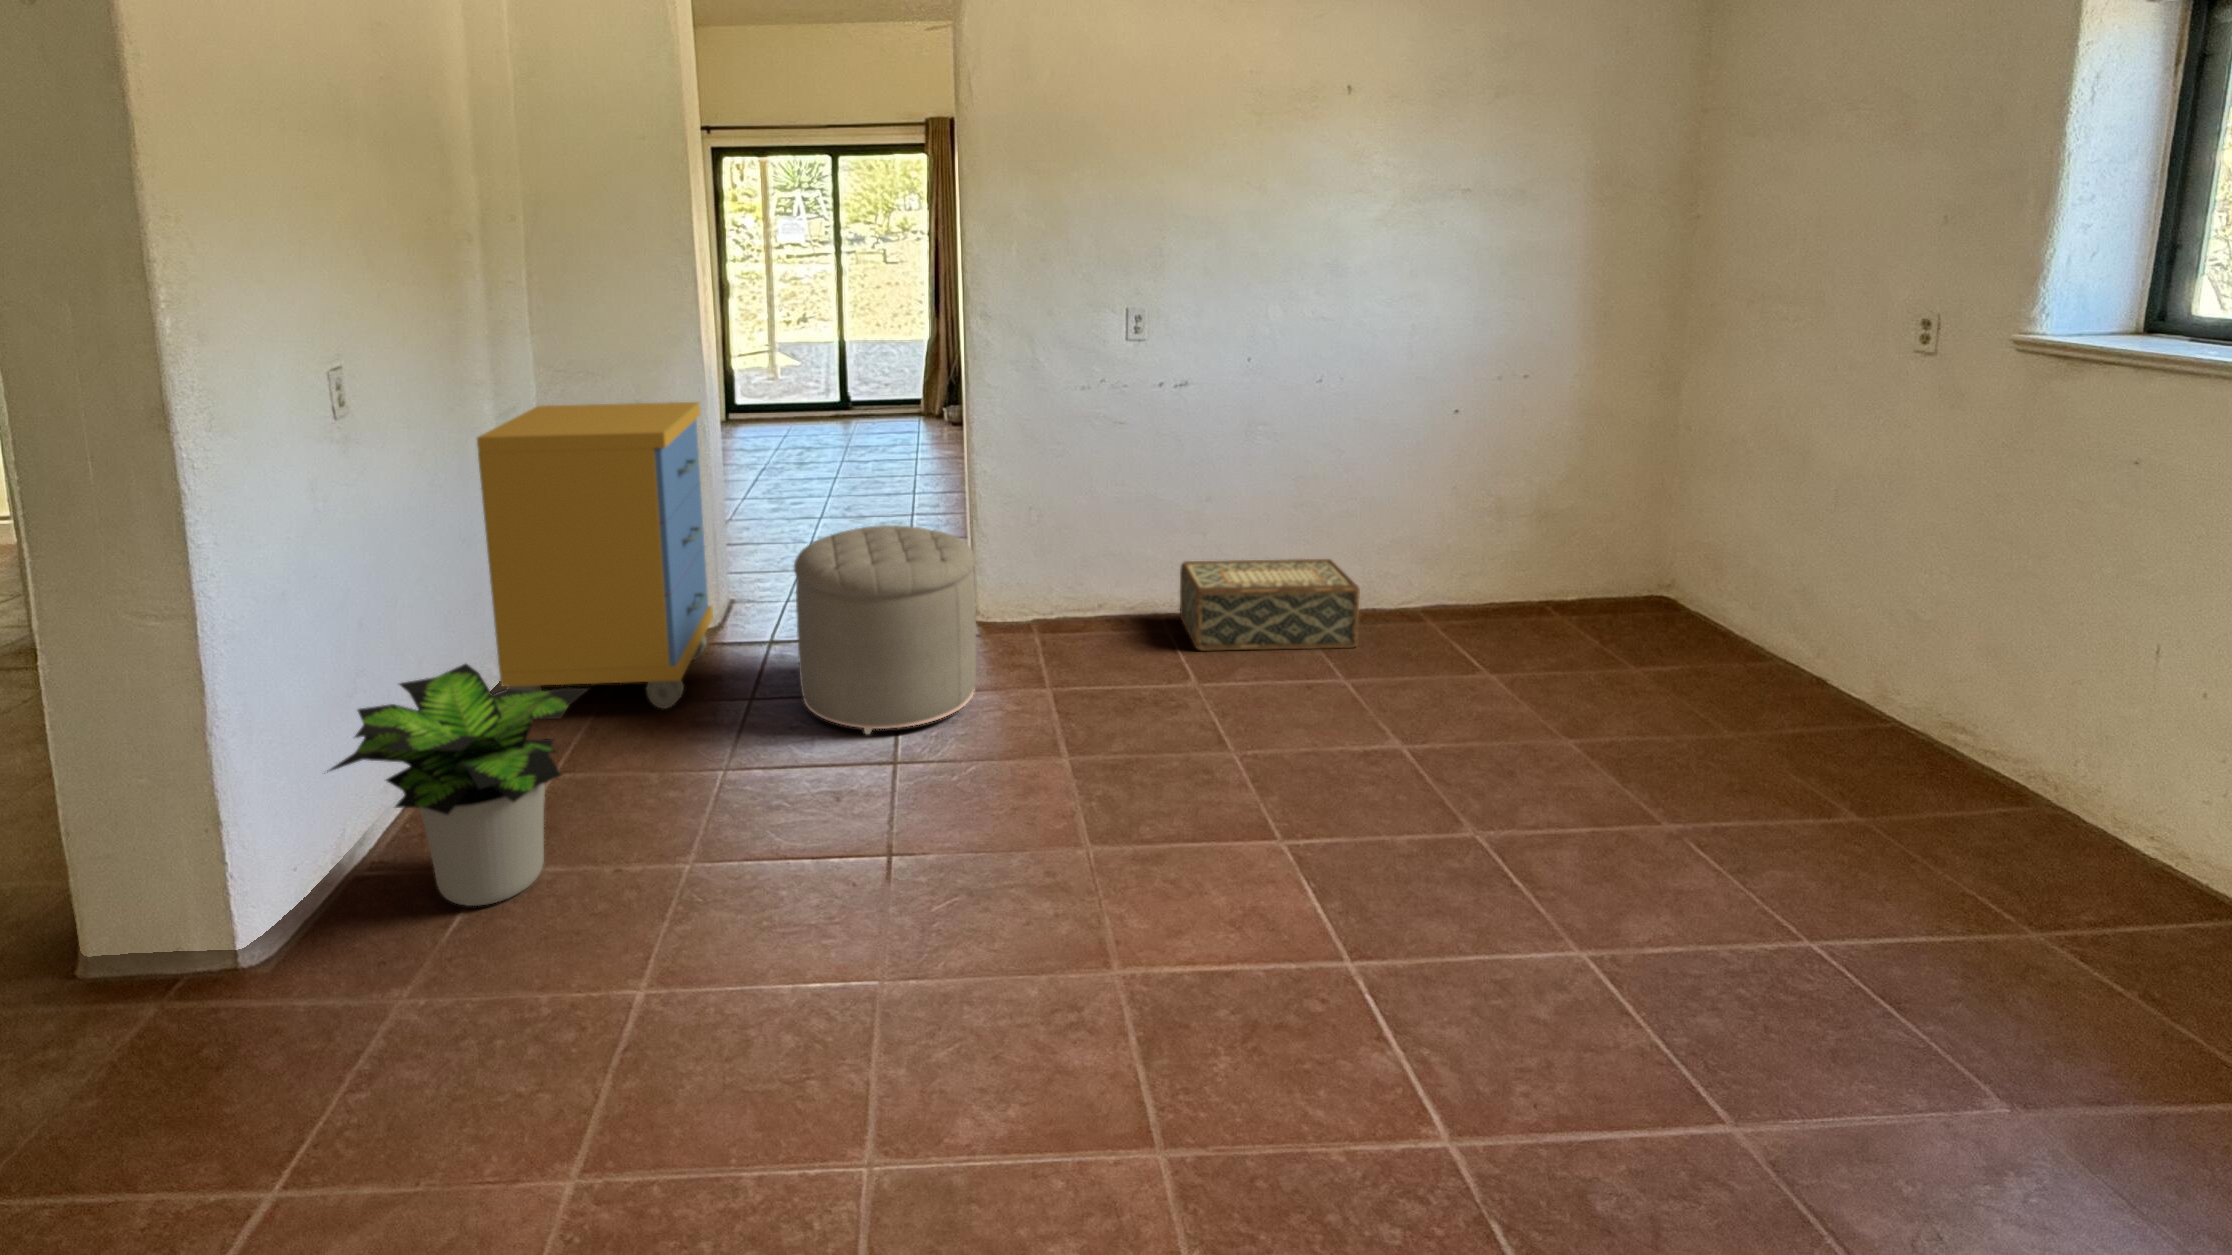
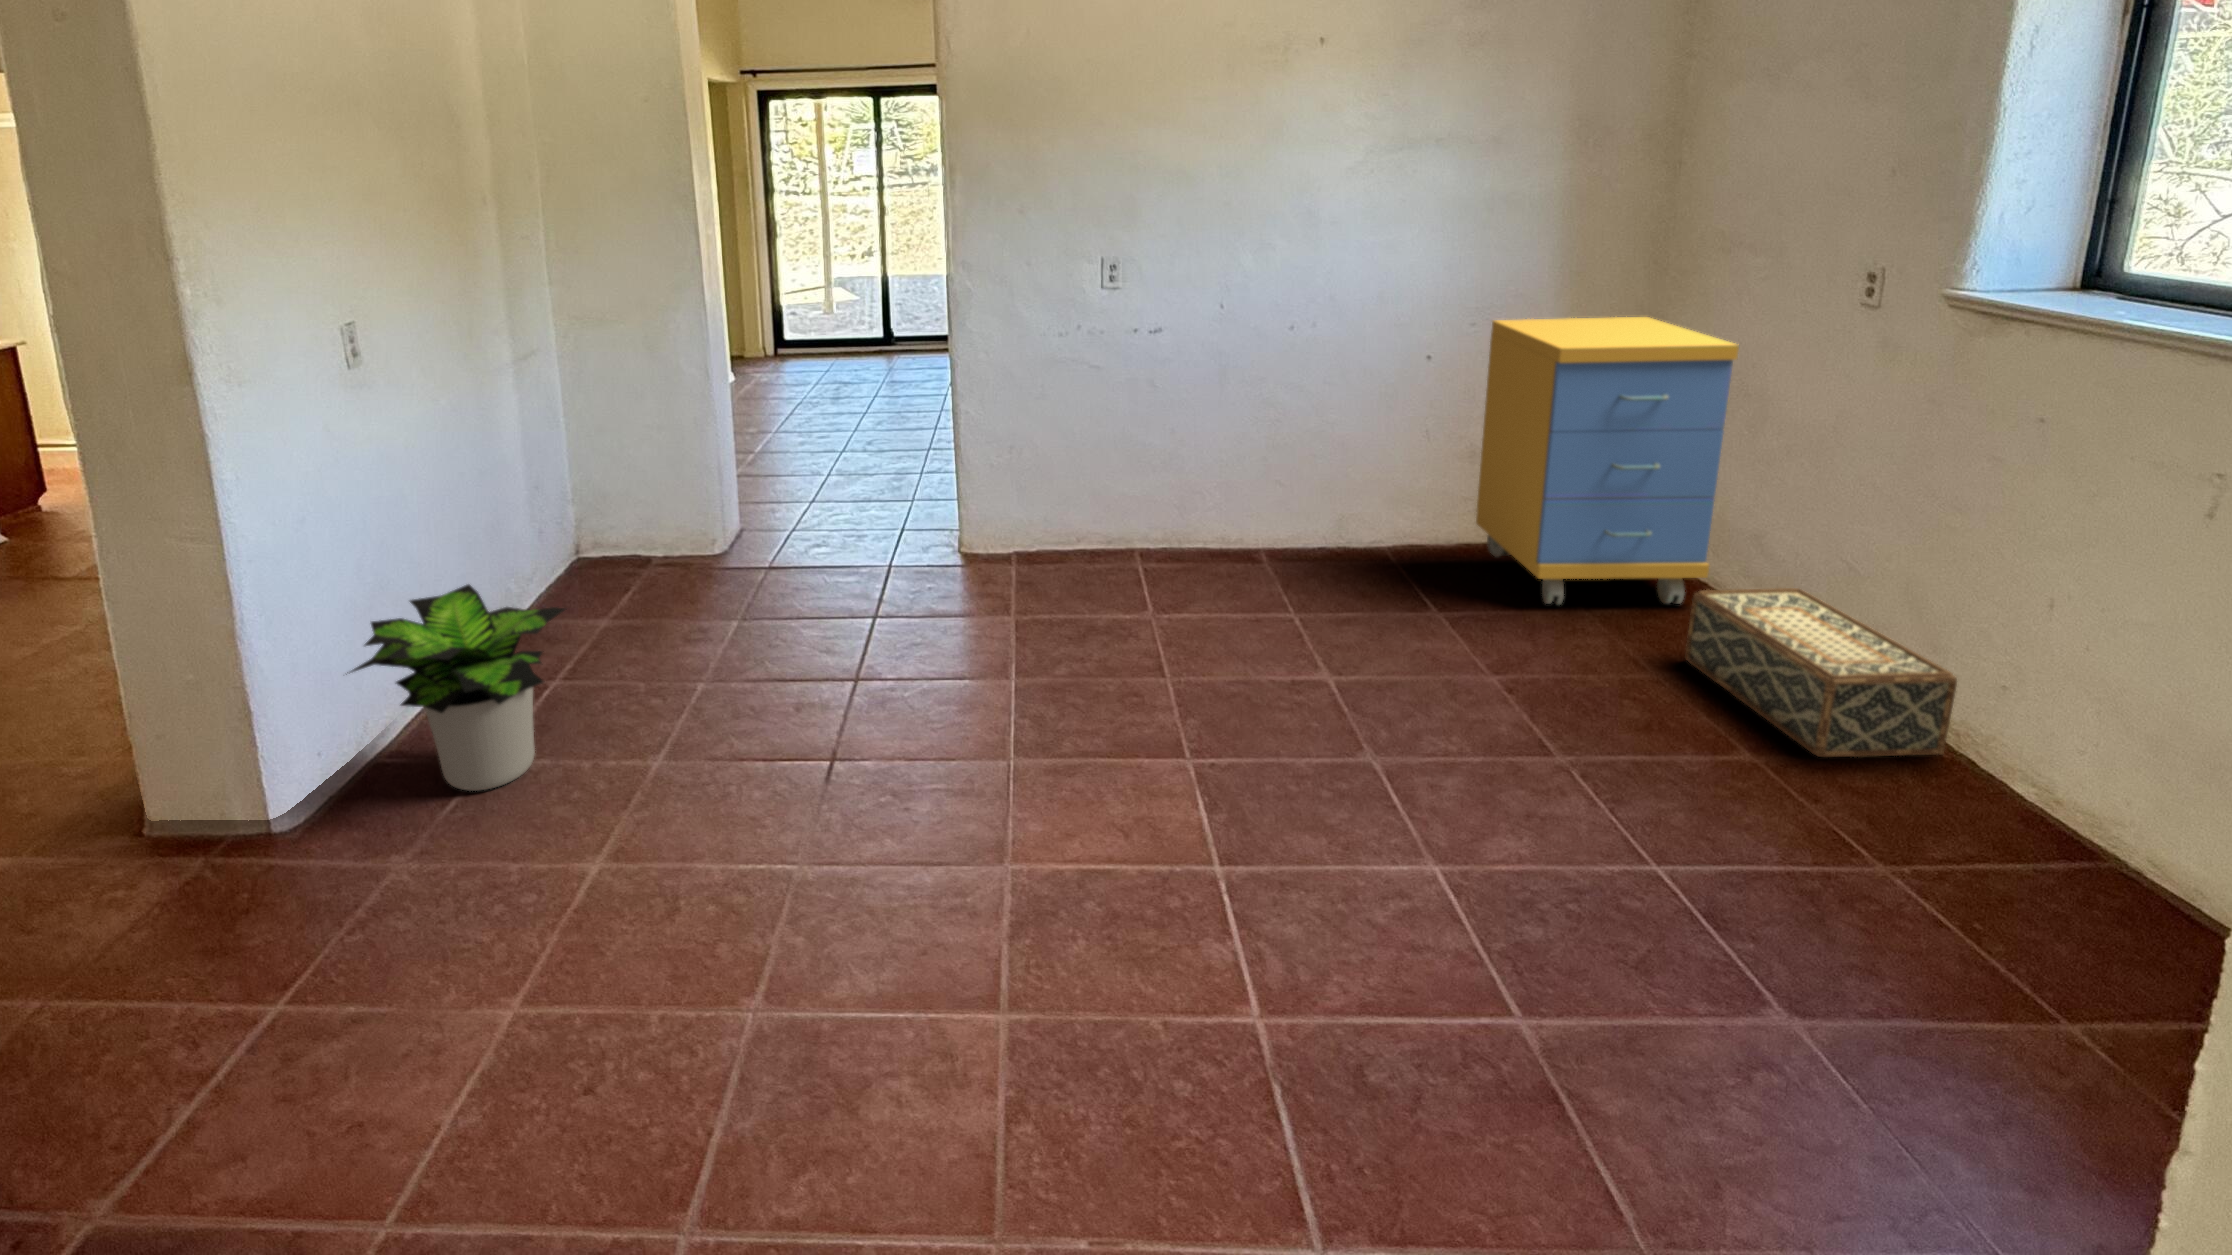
storage cabinet: present [477,402,713,709] -> present [1476,317,1739,604]
ottoman: present [794,525,976,734] -> none [774,464,942,654]
woven basket: present [1180,559,1360,651] -> present [1685,588,1957,757]

